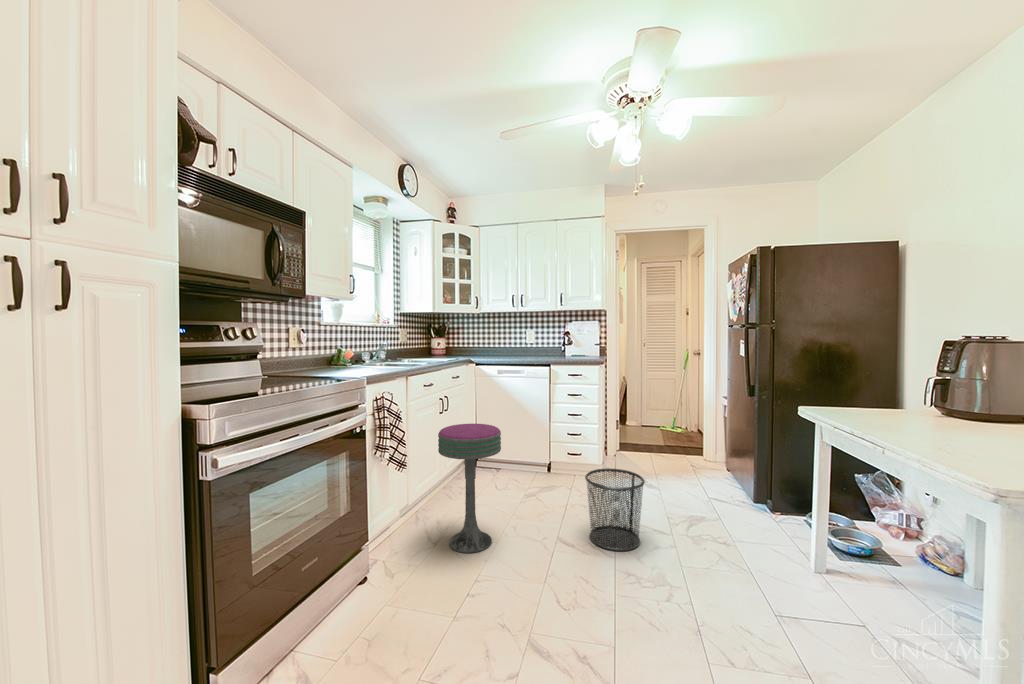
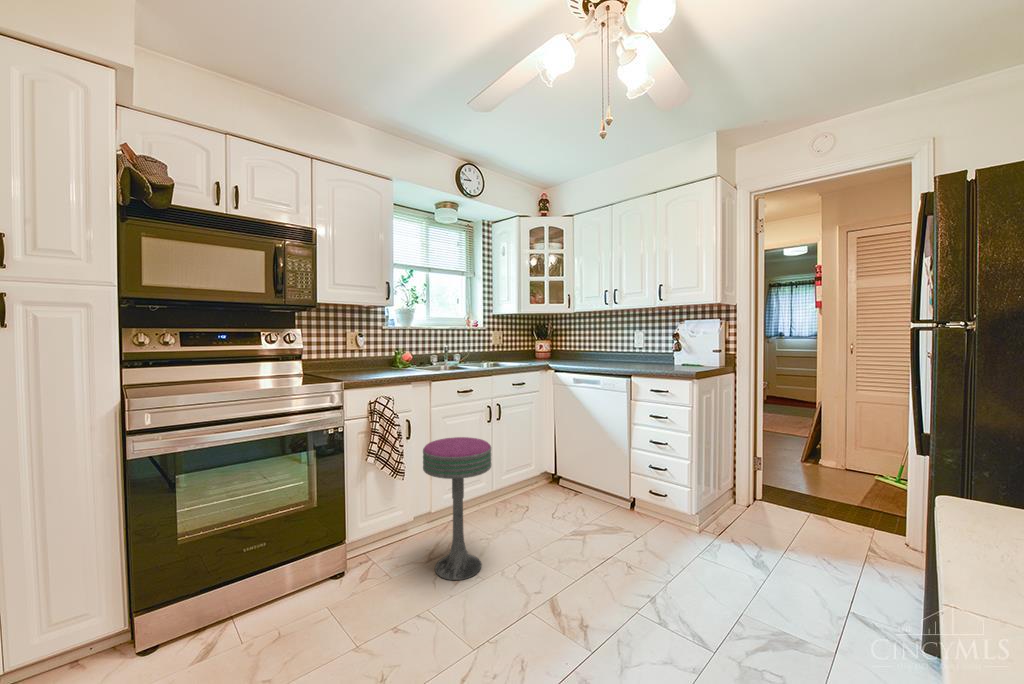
waste bin: present [585,468,645,551] -> none [575,521,656,645]

